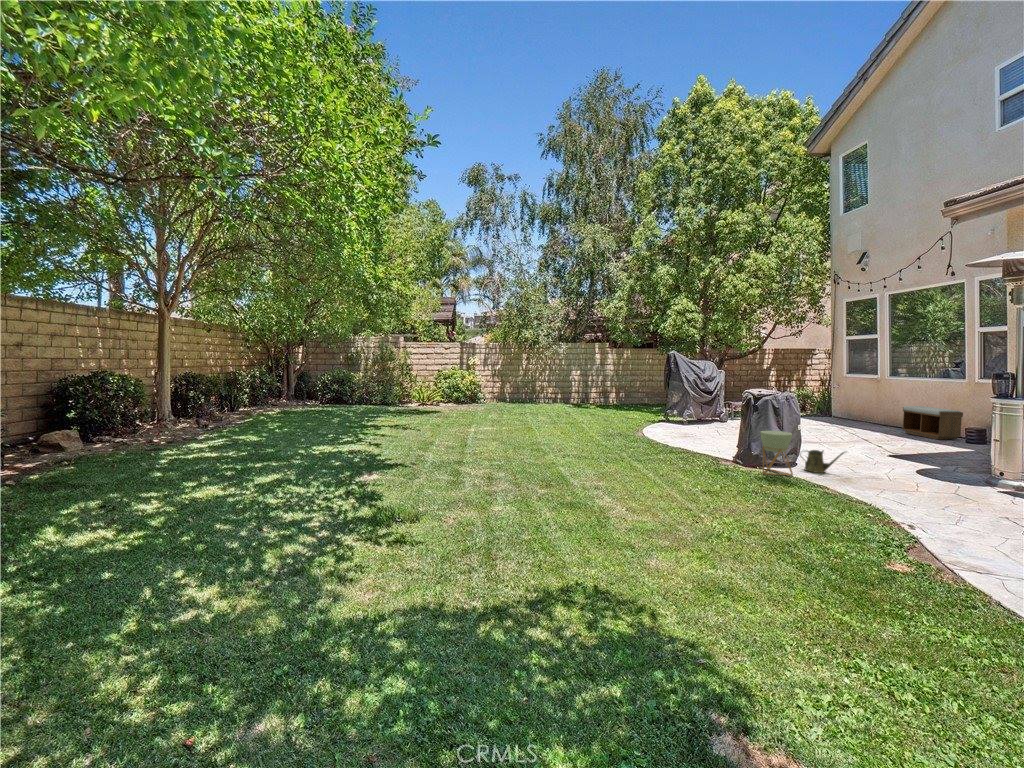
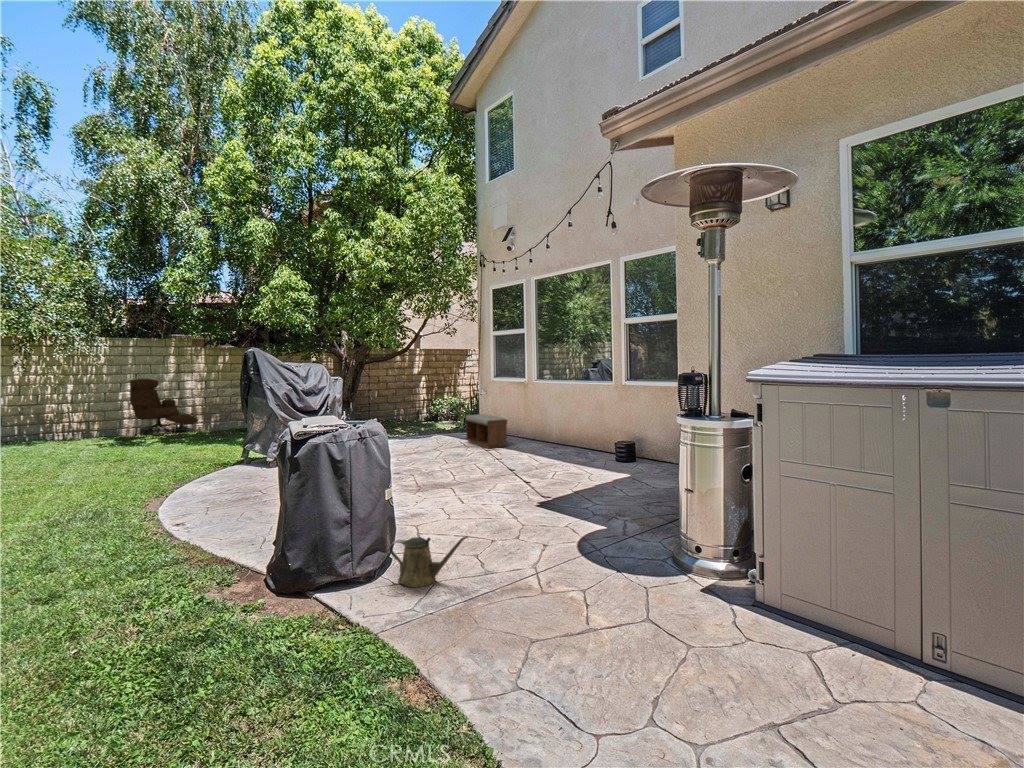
lounge chair: none [578,369,614,403] -> present [130,379,198,432]
bench: present [902,406,963,440] -> present [466,414,507,448]
planter: present [760,430,793,475] -> none [292,513,364,628]

